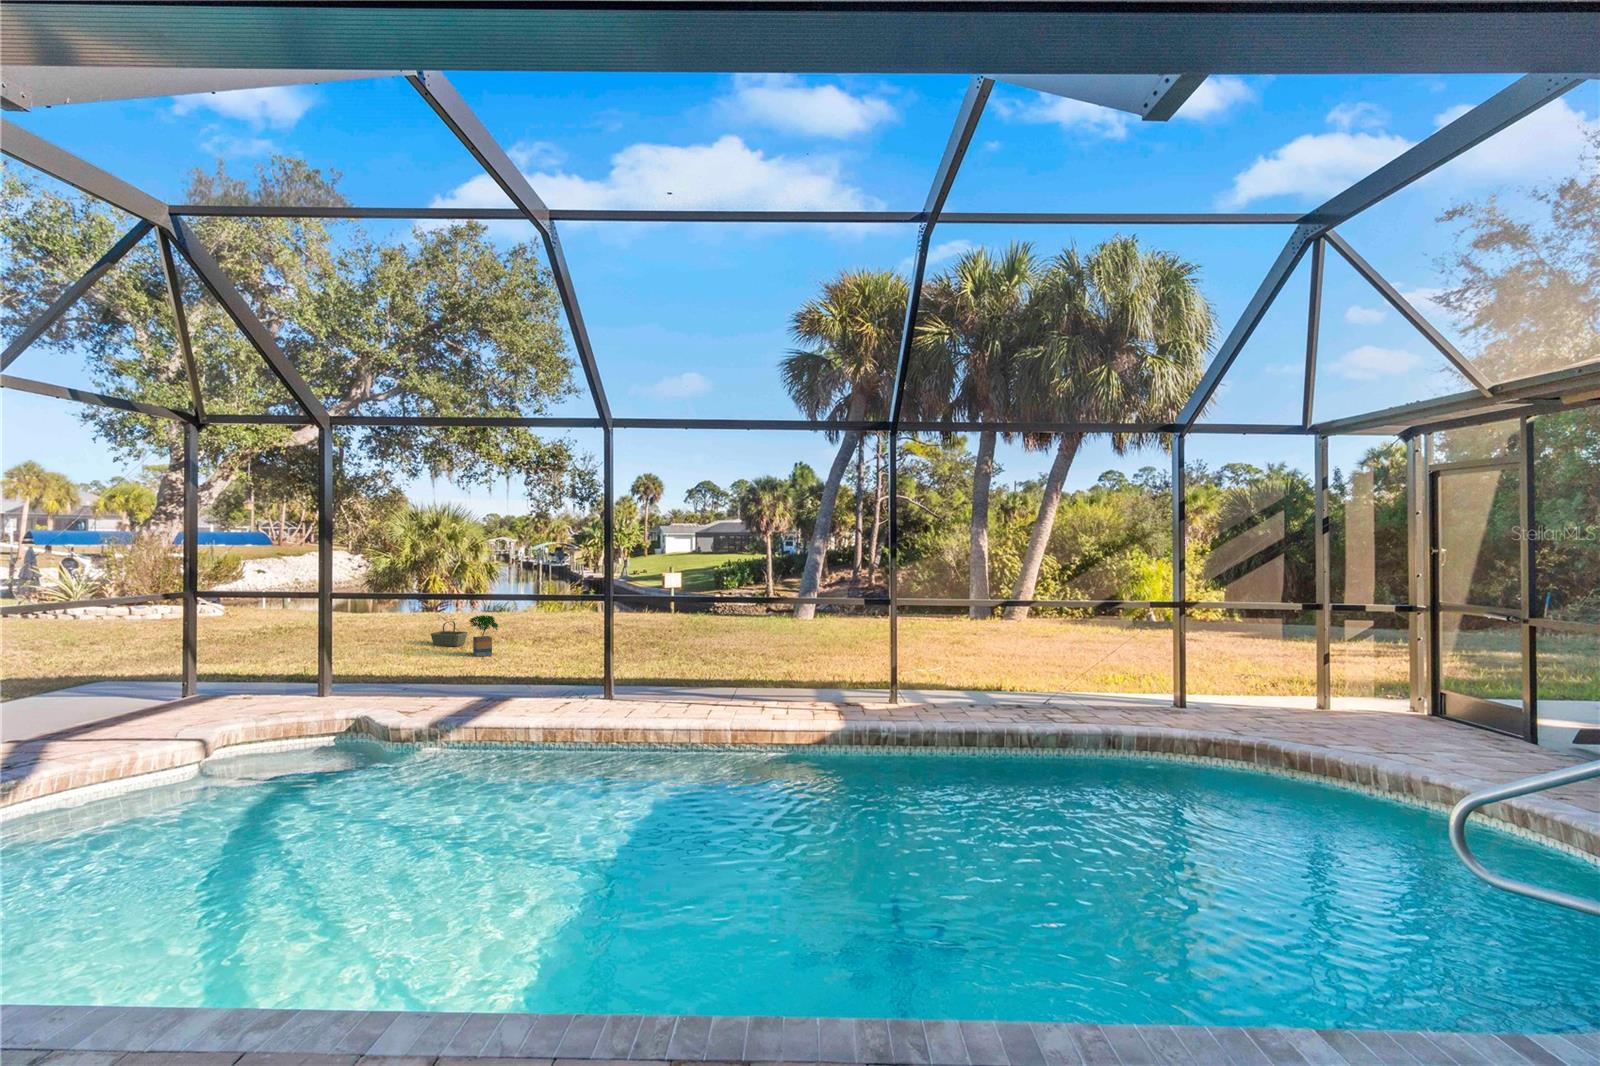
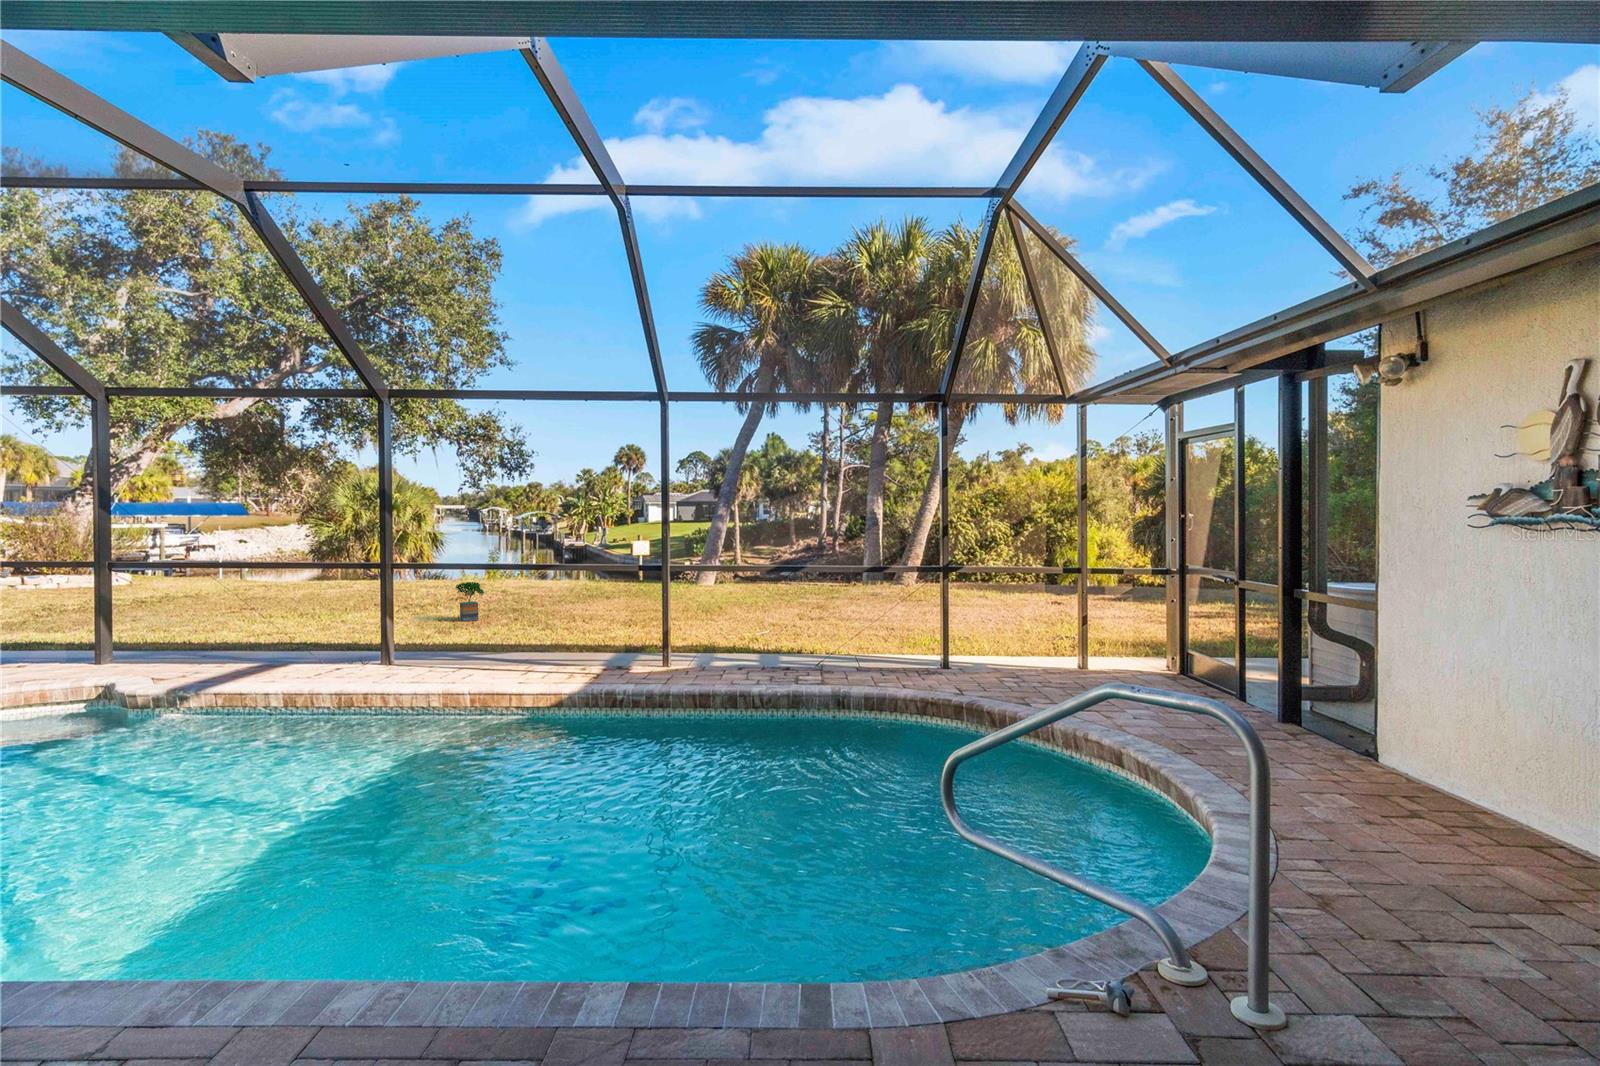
basket: present [430,621,468,646] -> none [419,587,455,611]

